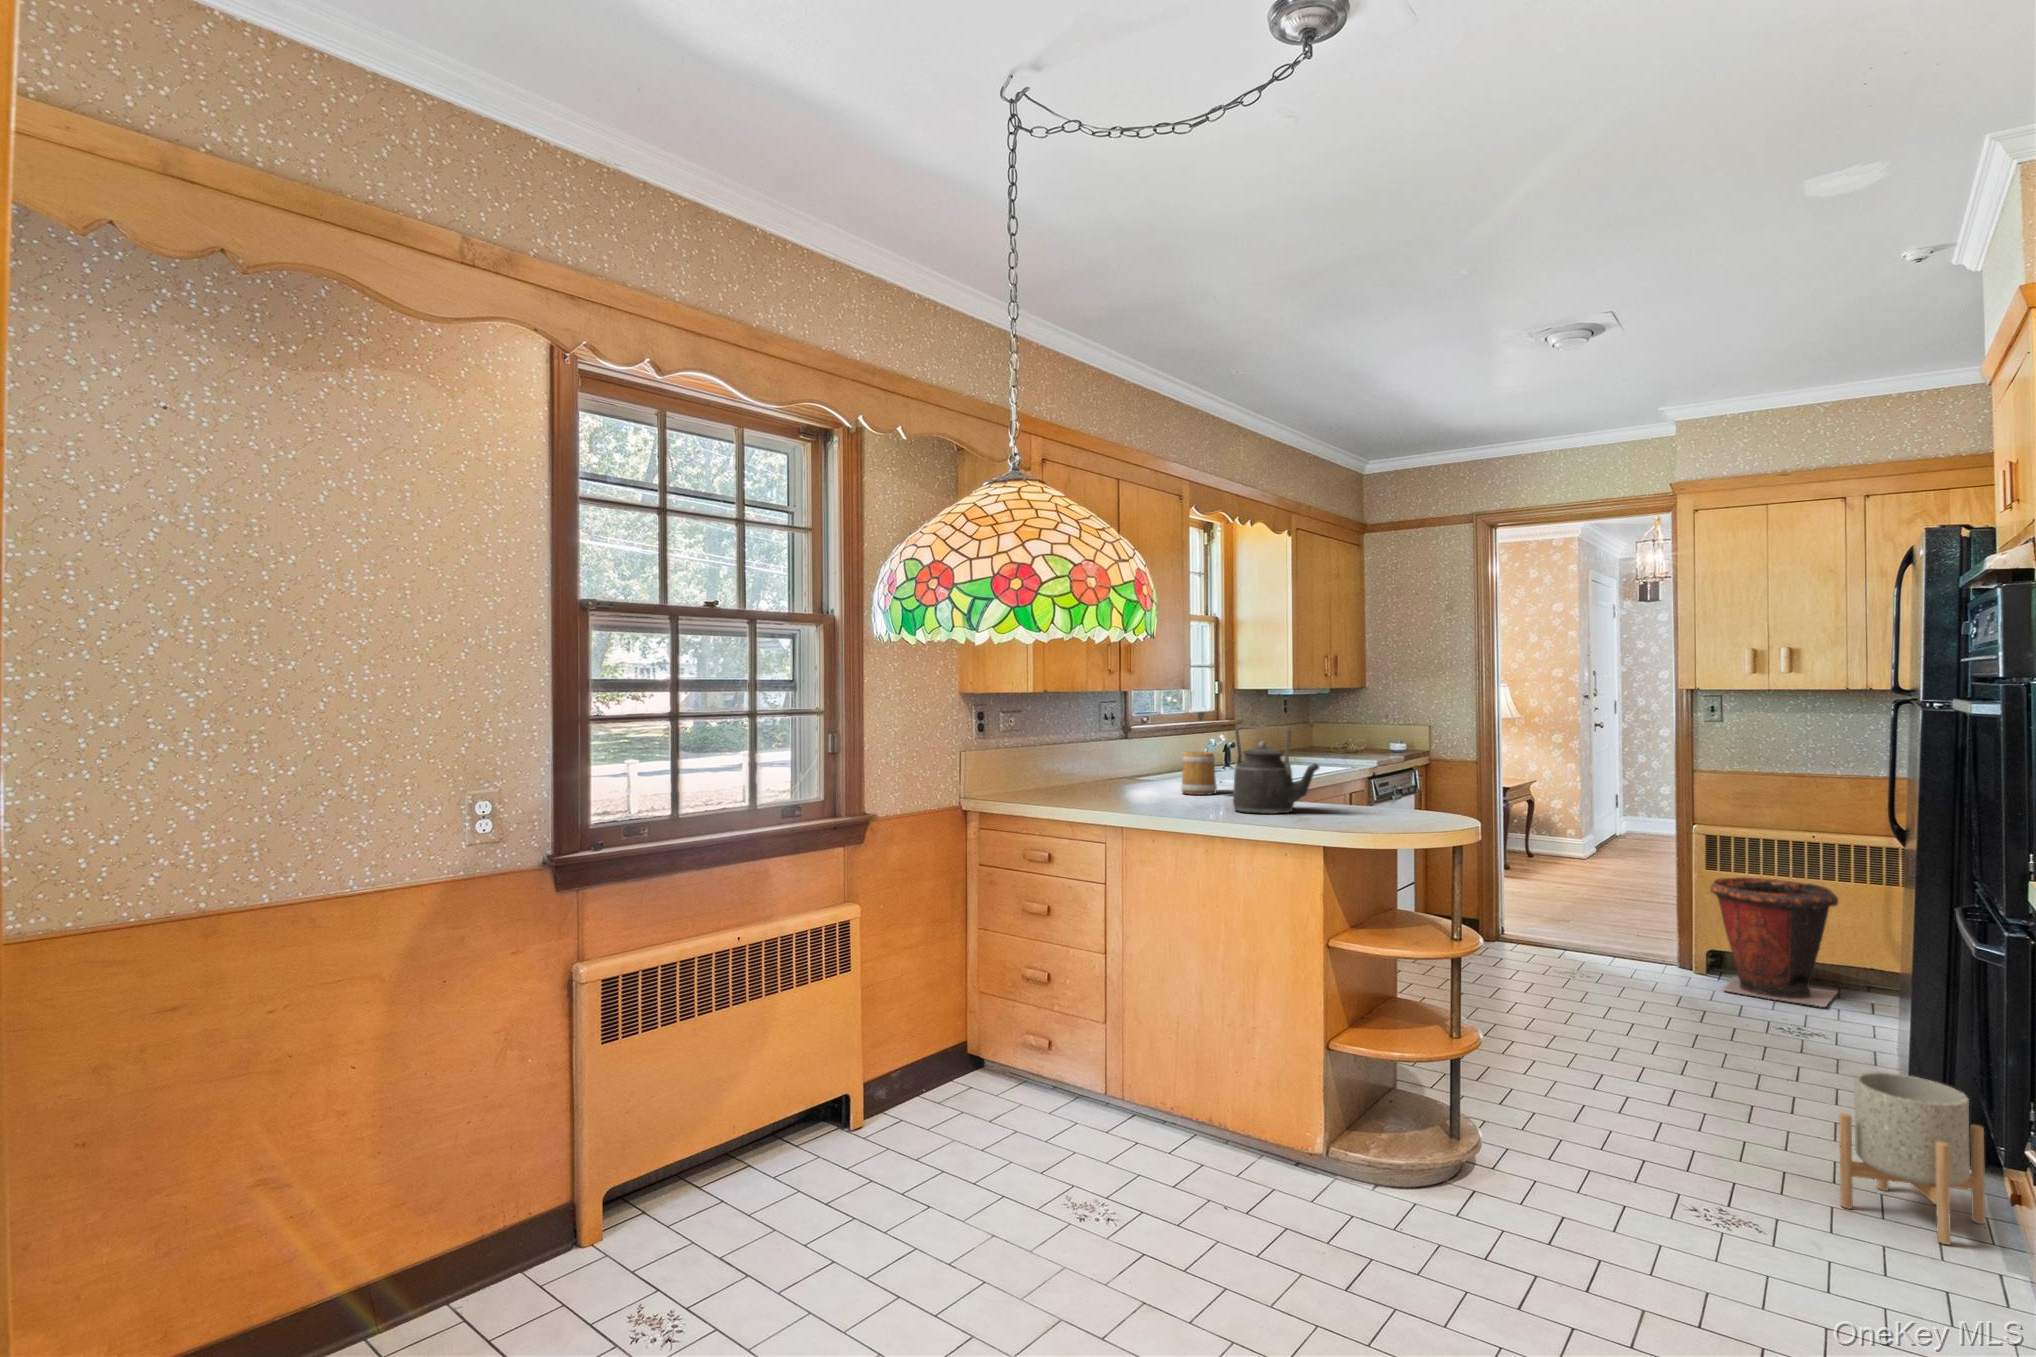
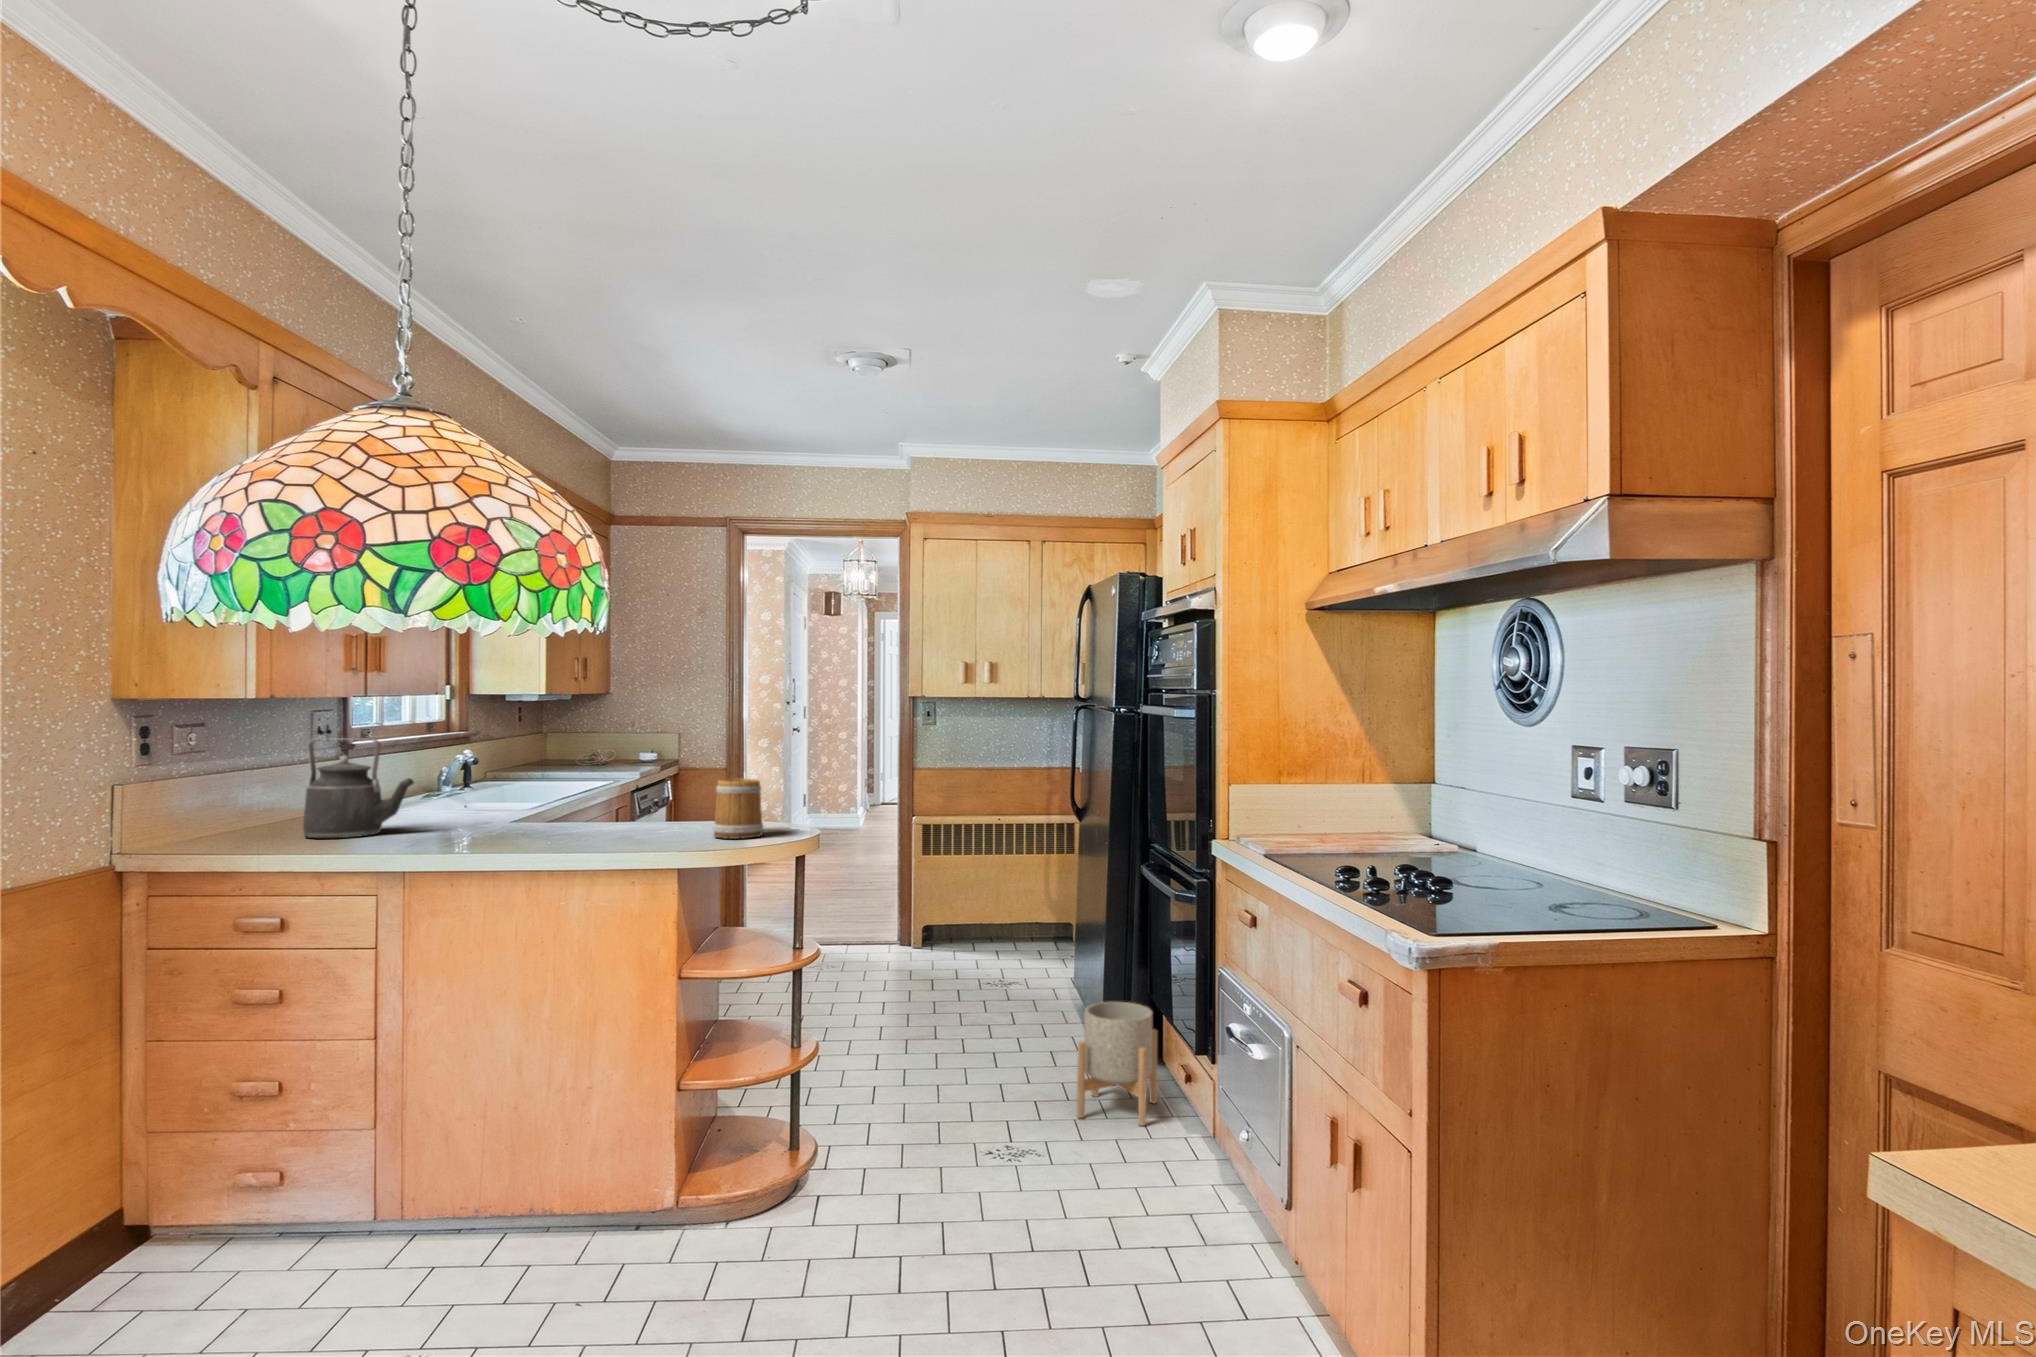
kettle: present [1233,726,1319,814] -> present [303,739,414,838]
mug: present [1181,752,1217,795] -> present [713,779,763,839]
trash can: present [1710,877,1838,1007] -> none [928,857,1016,960]

